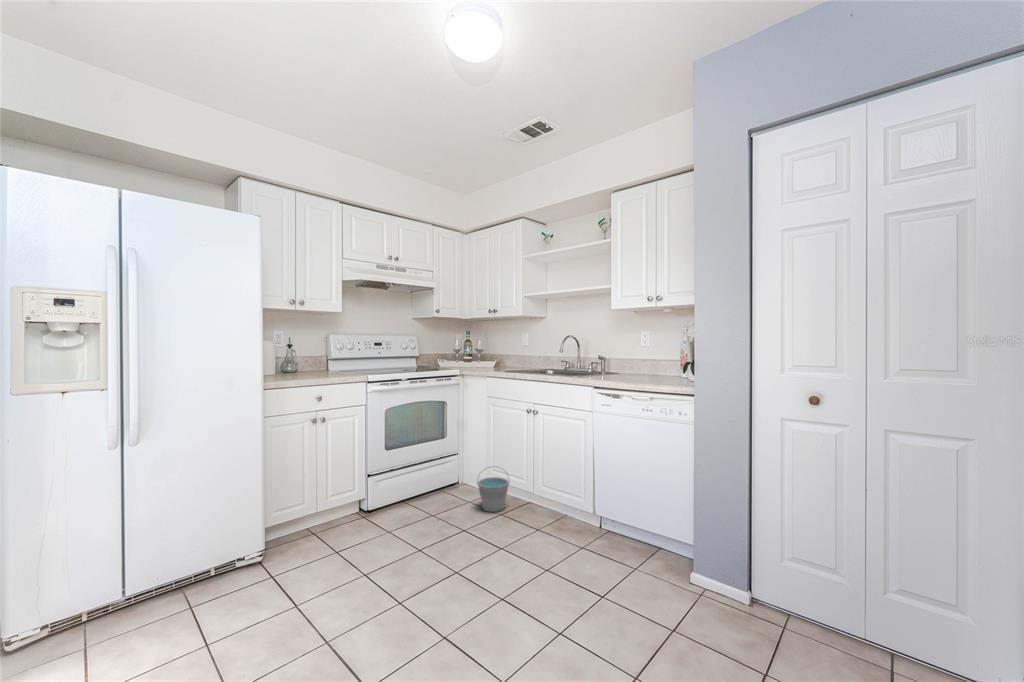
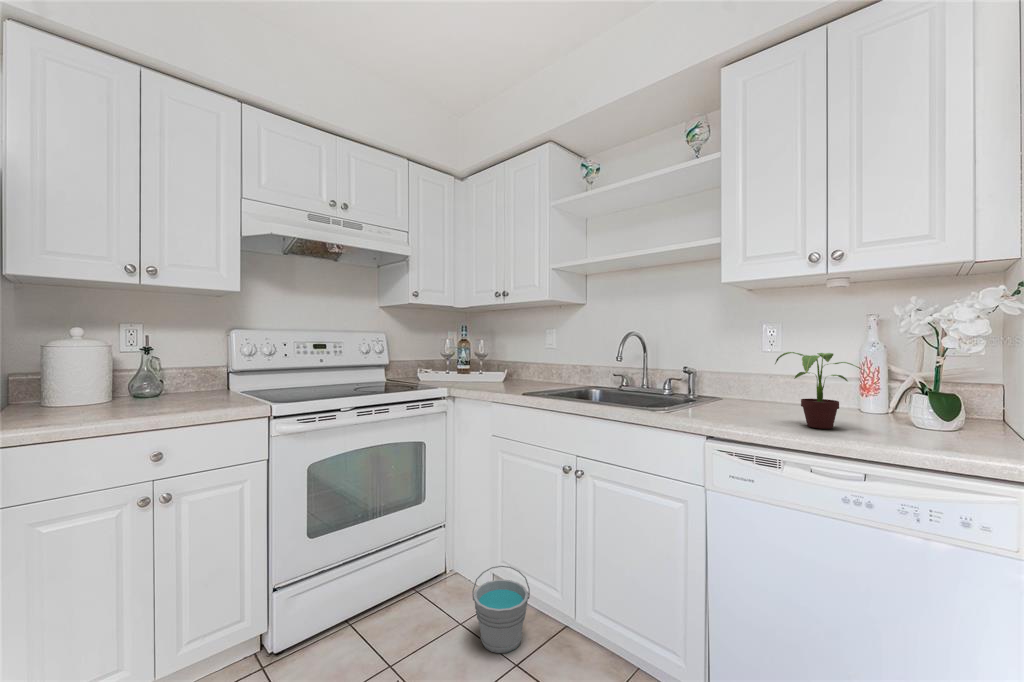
potted plant: none [631,346,666,382] -> present [775,352,865,429]

